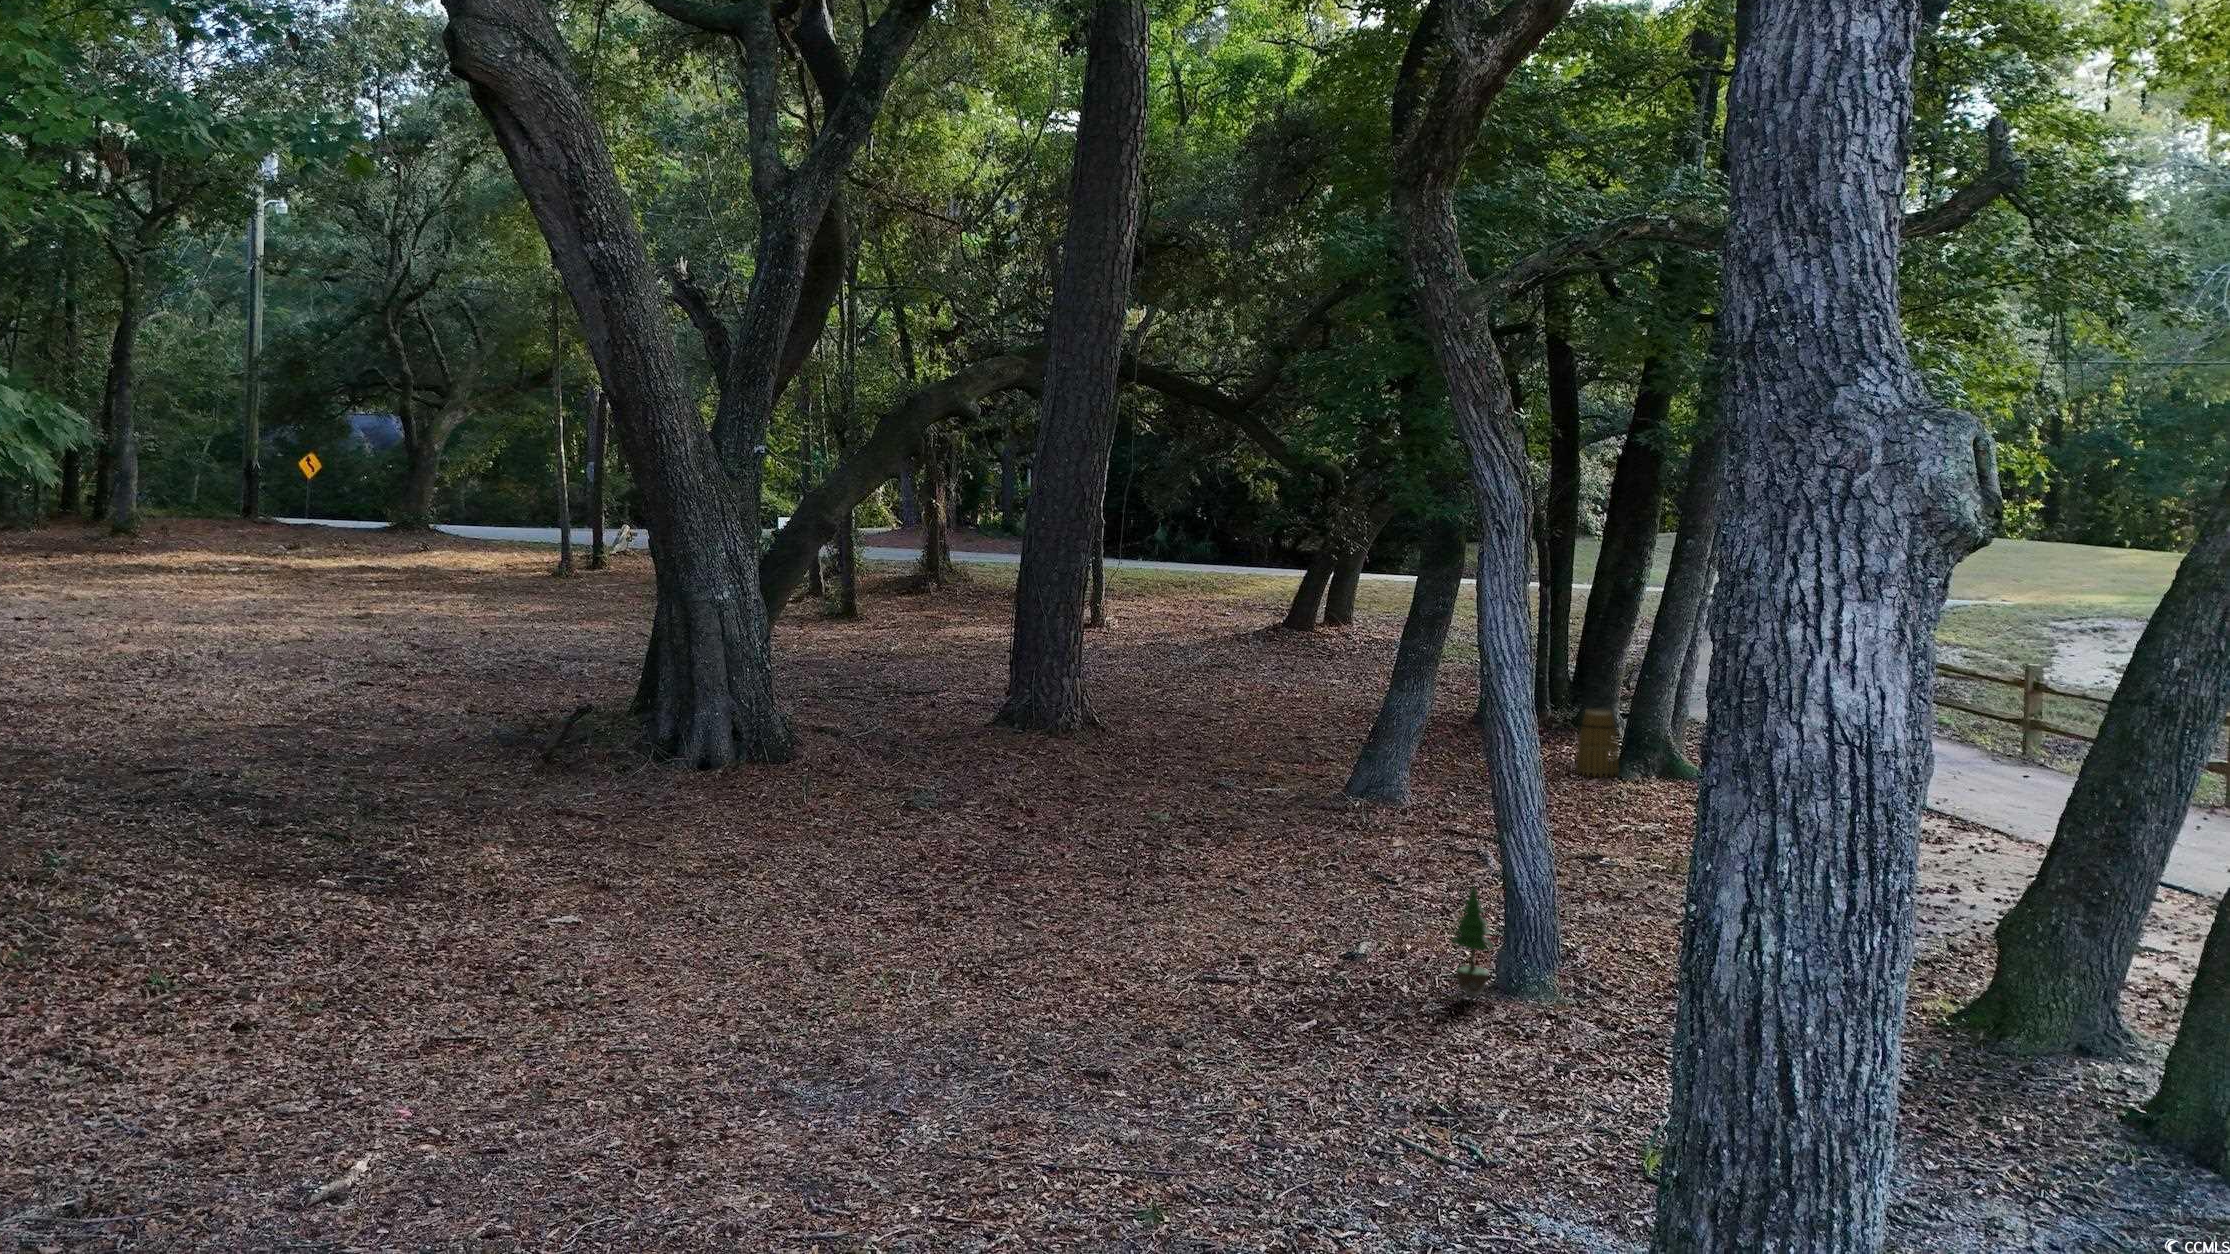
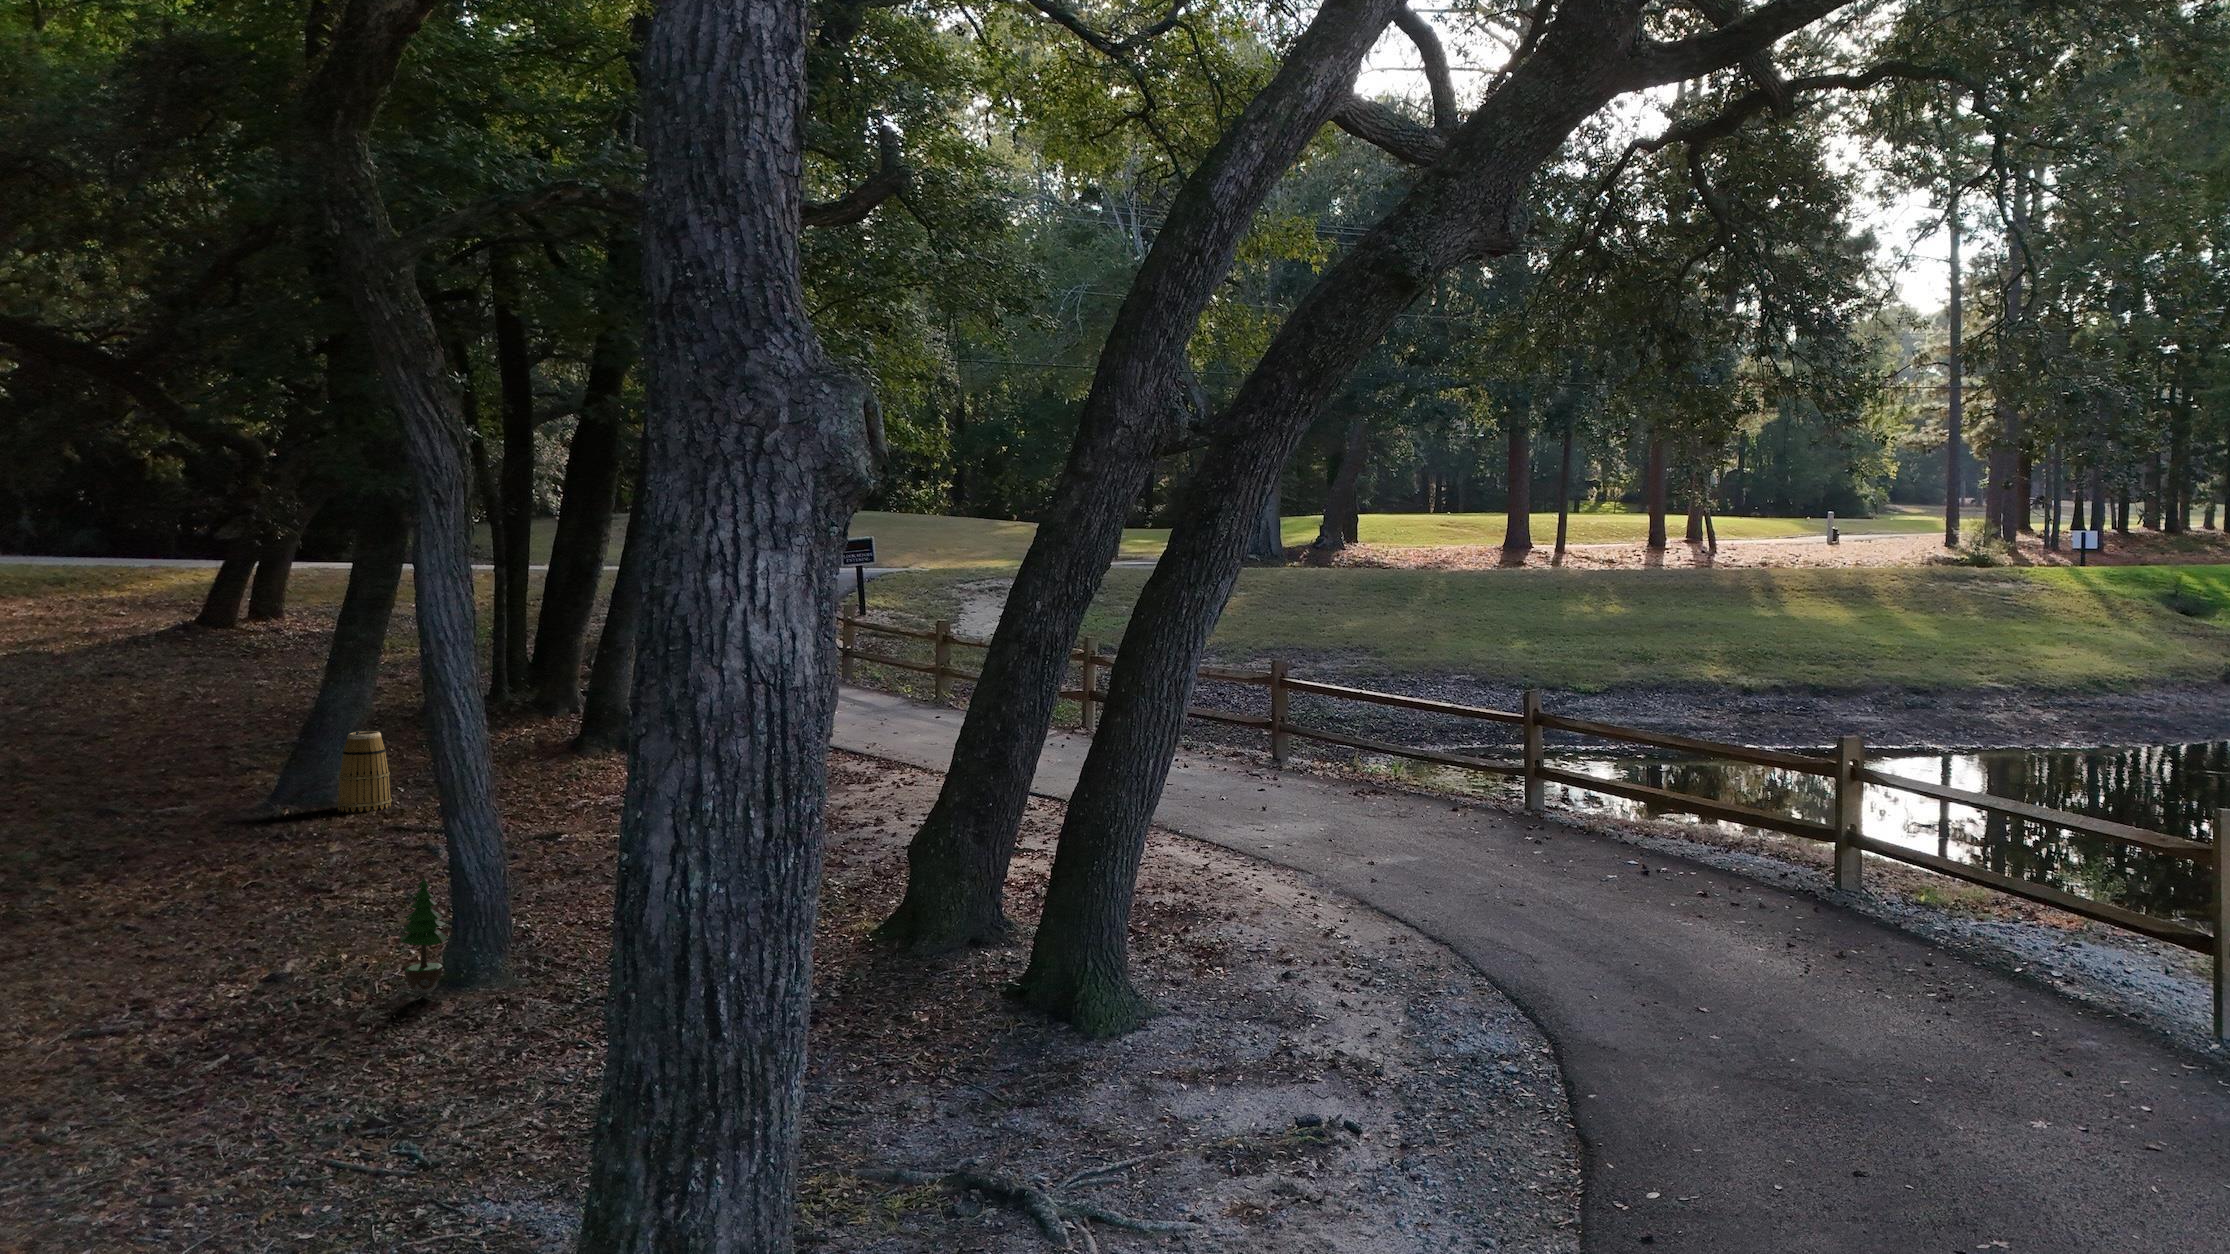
basket: present [1576,708,1620,777] -> present [337,731,392,812]

